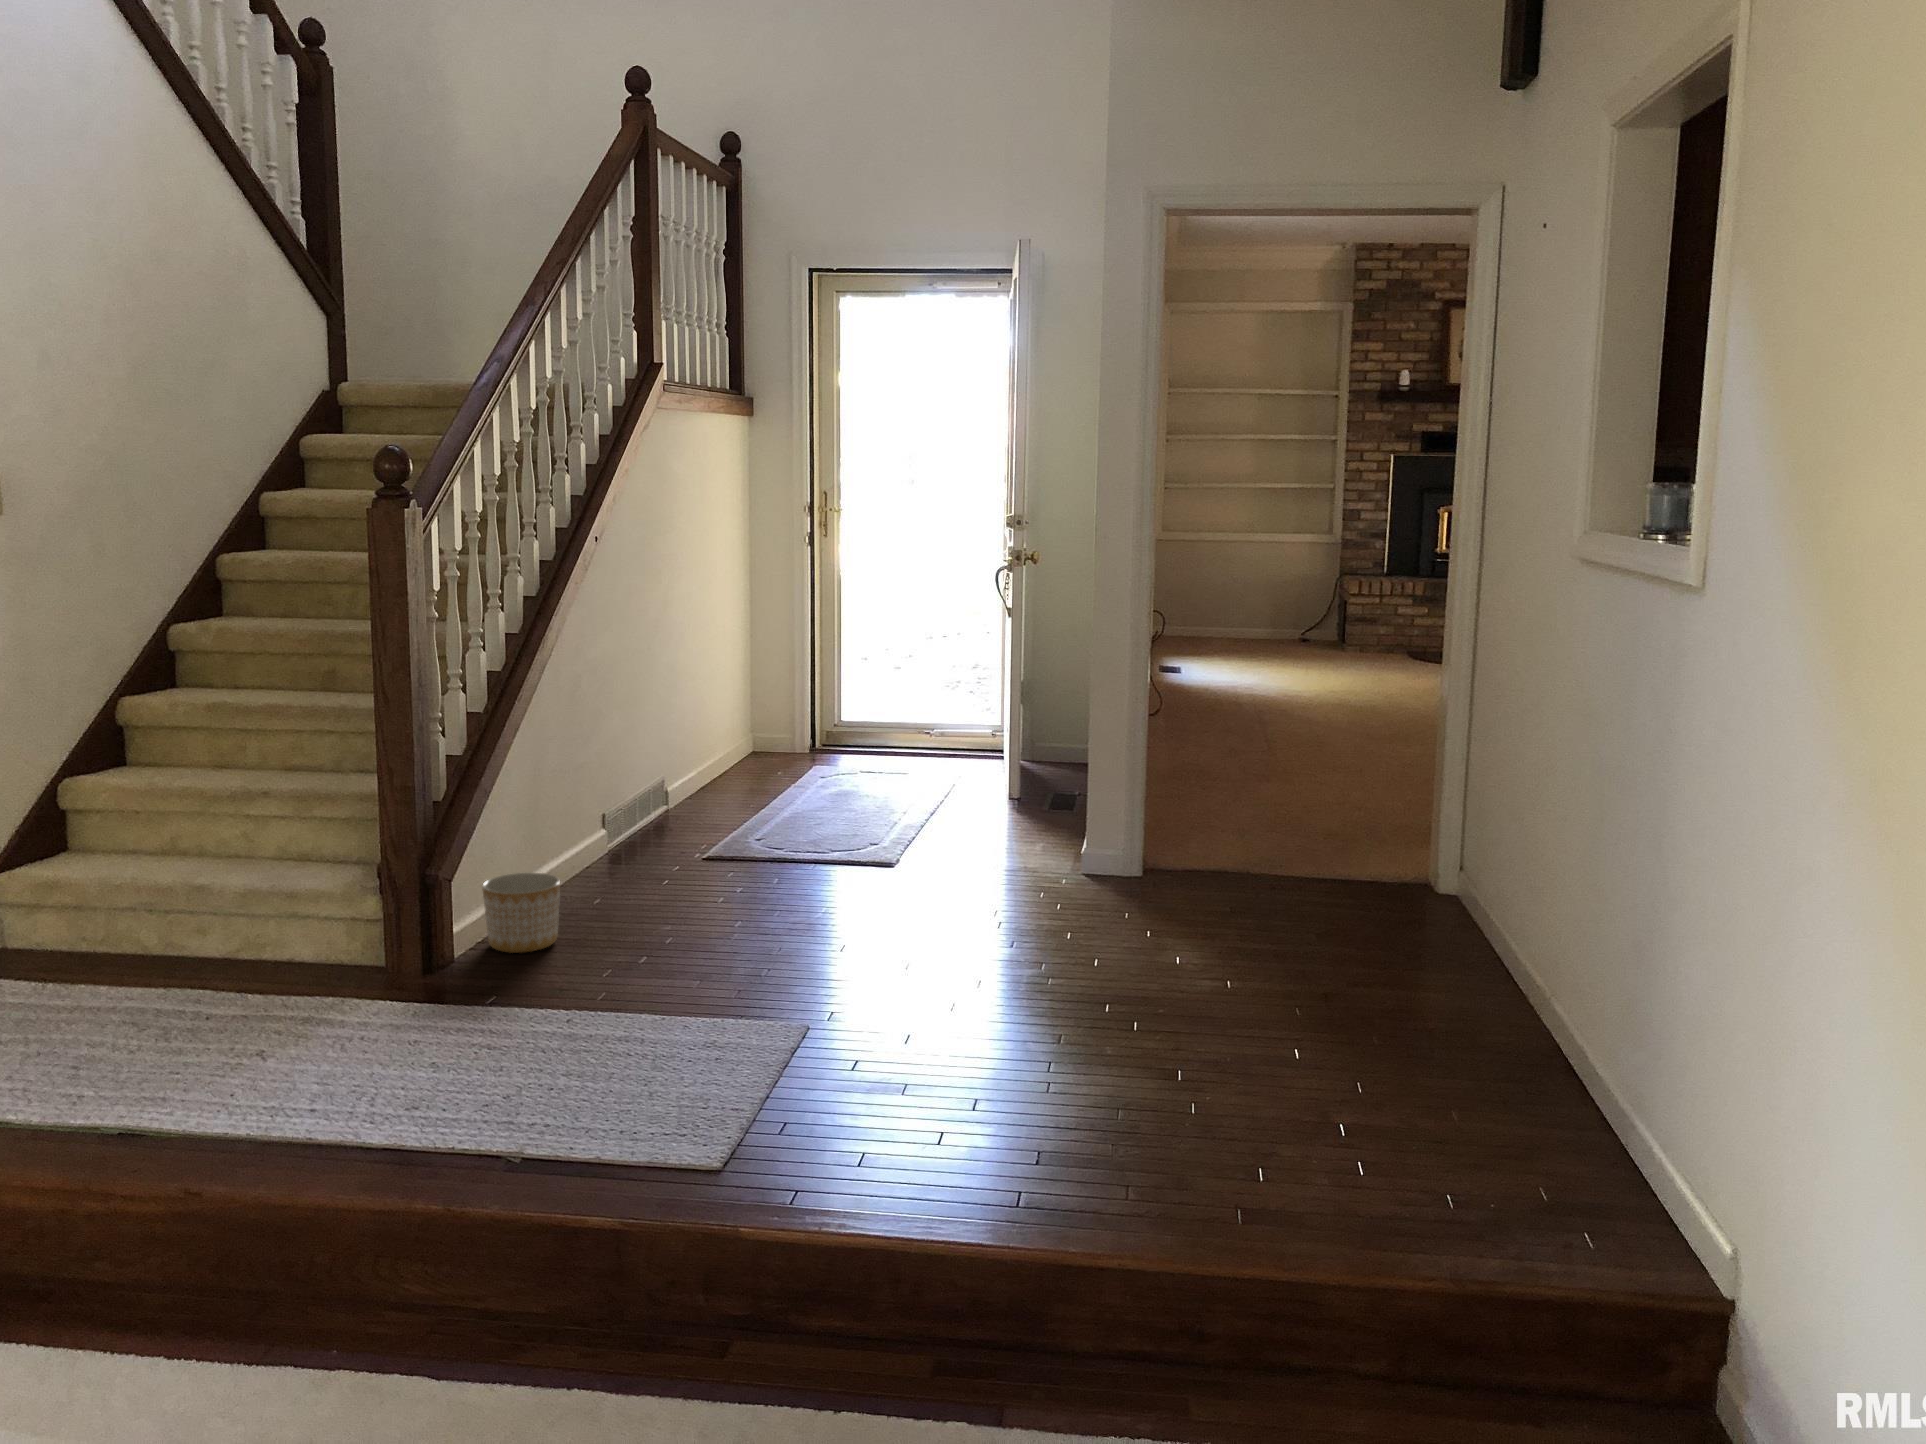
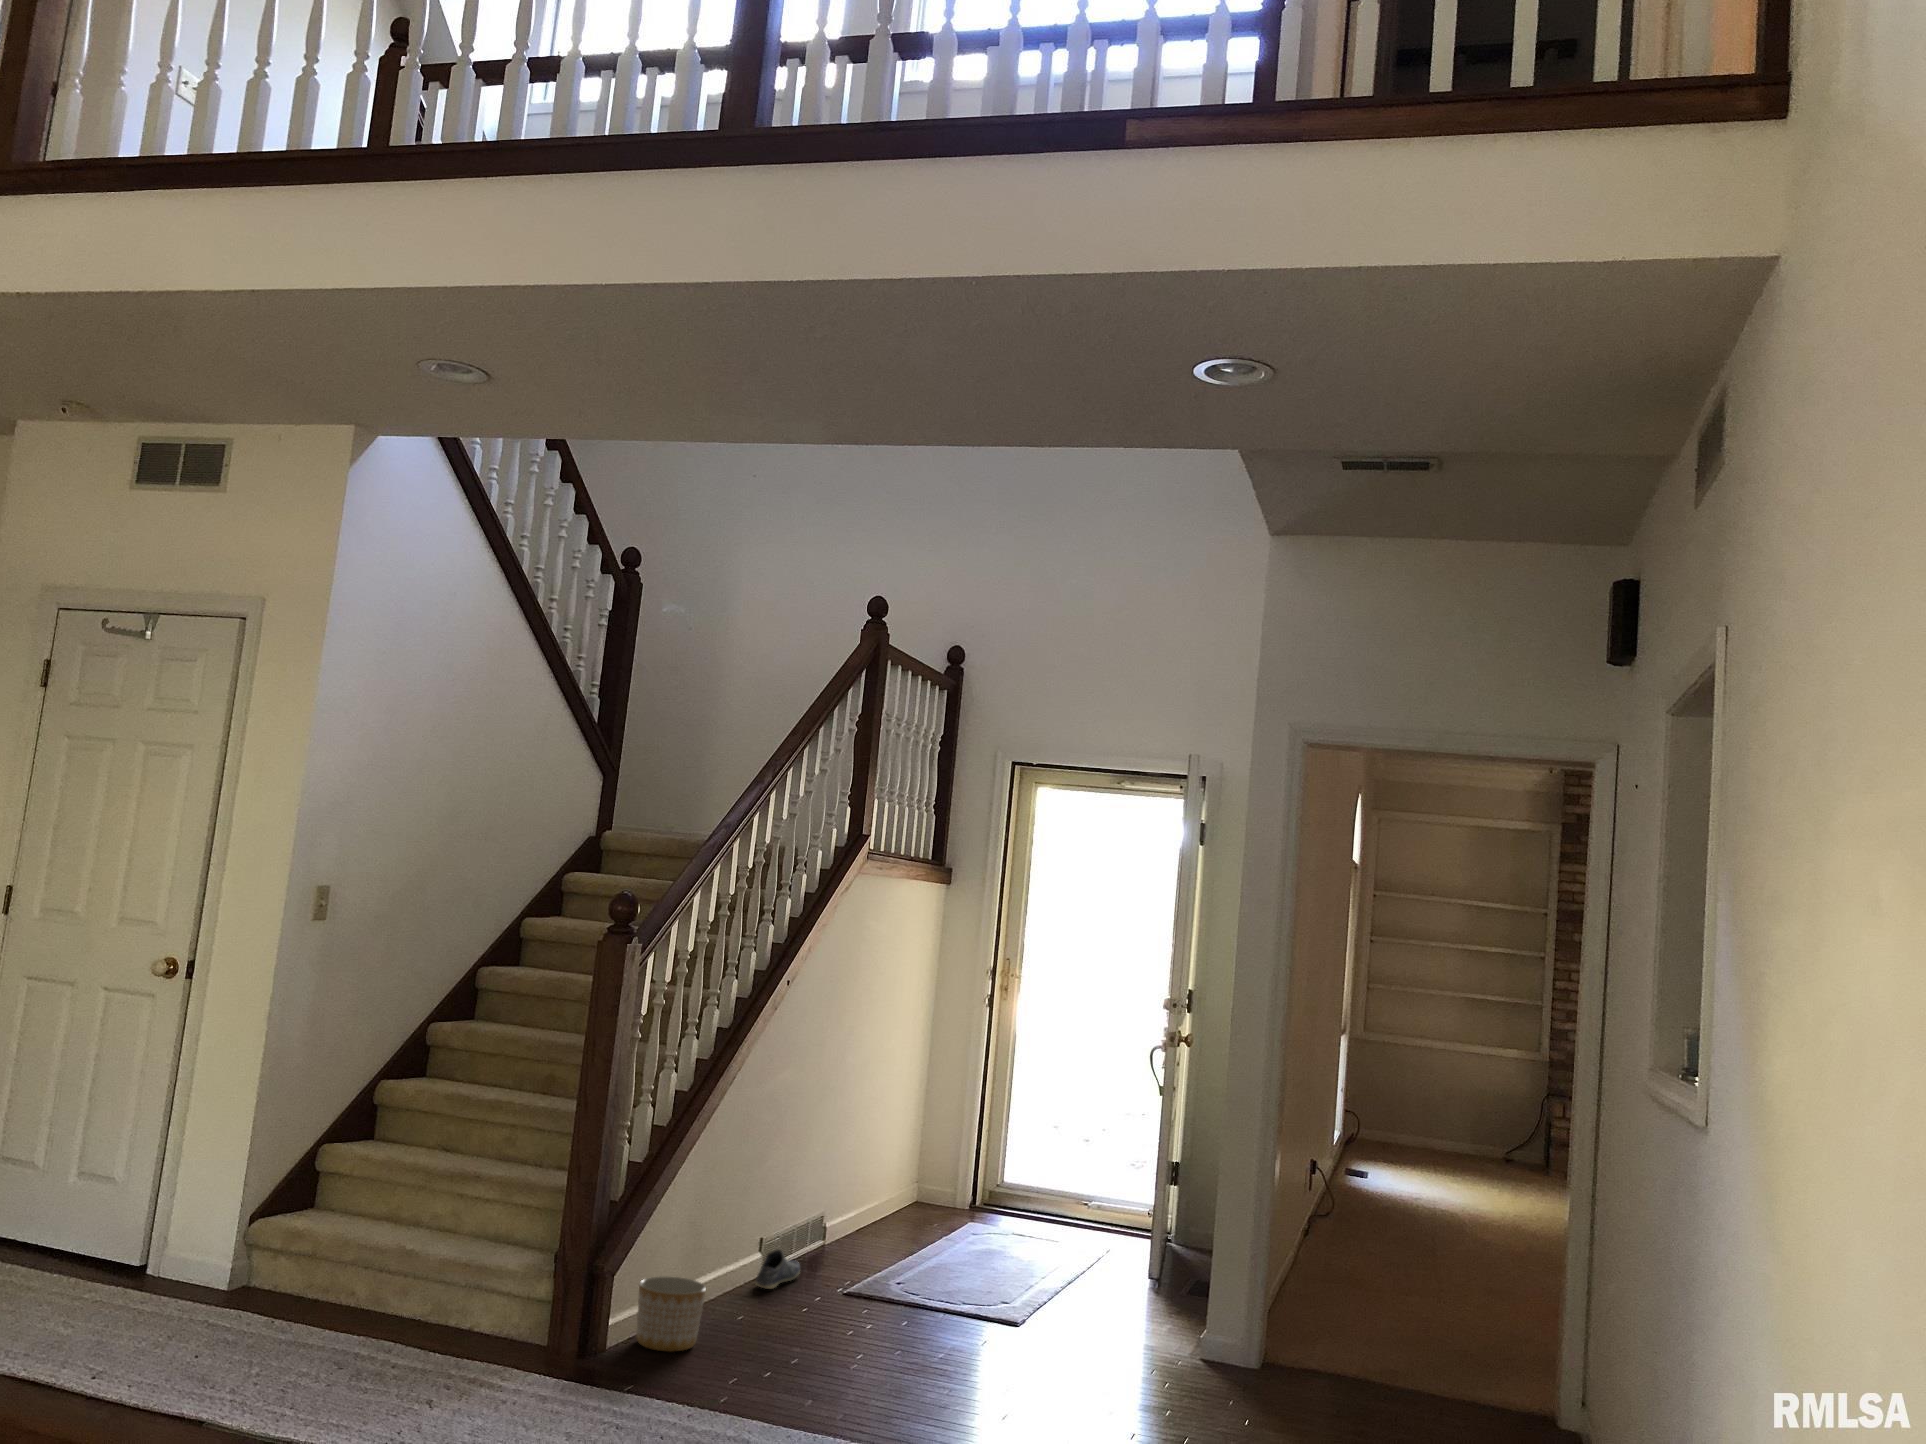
shoe: none [606,822,652,864] -> present [755,1249,800,1289]

